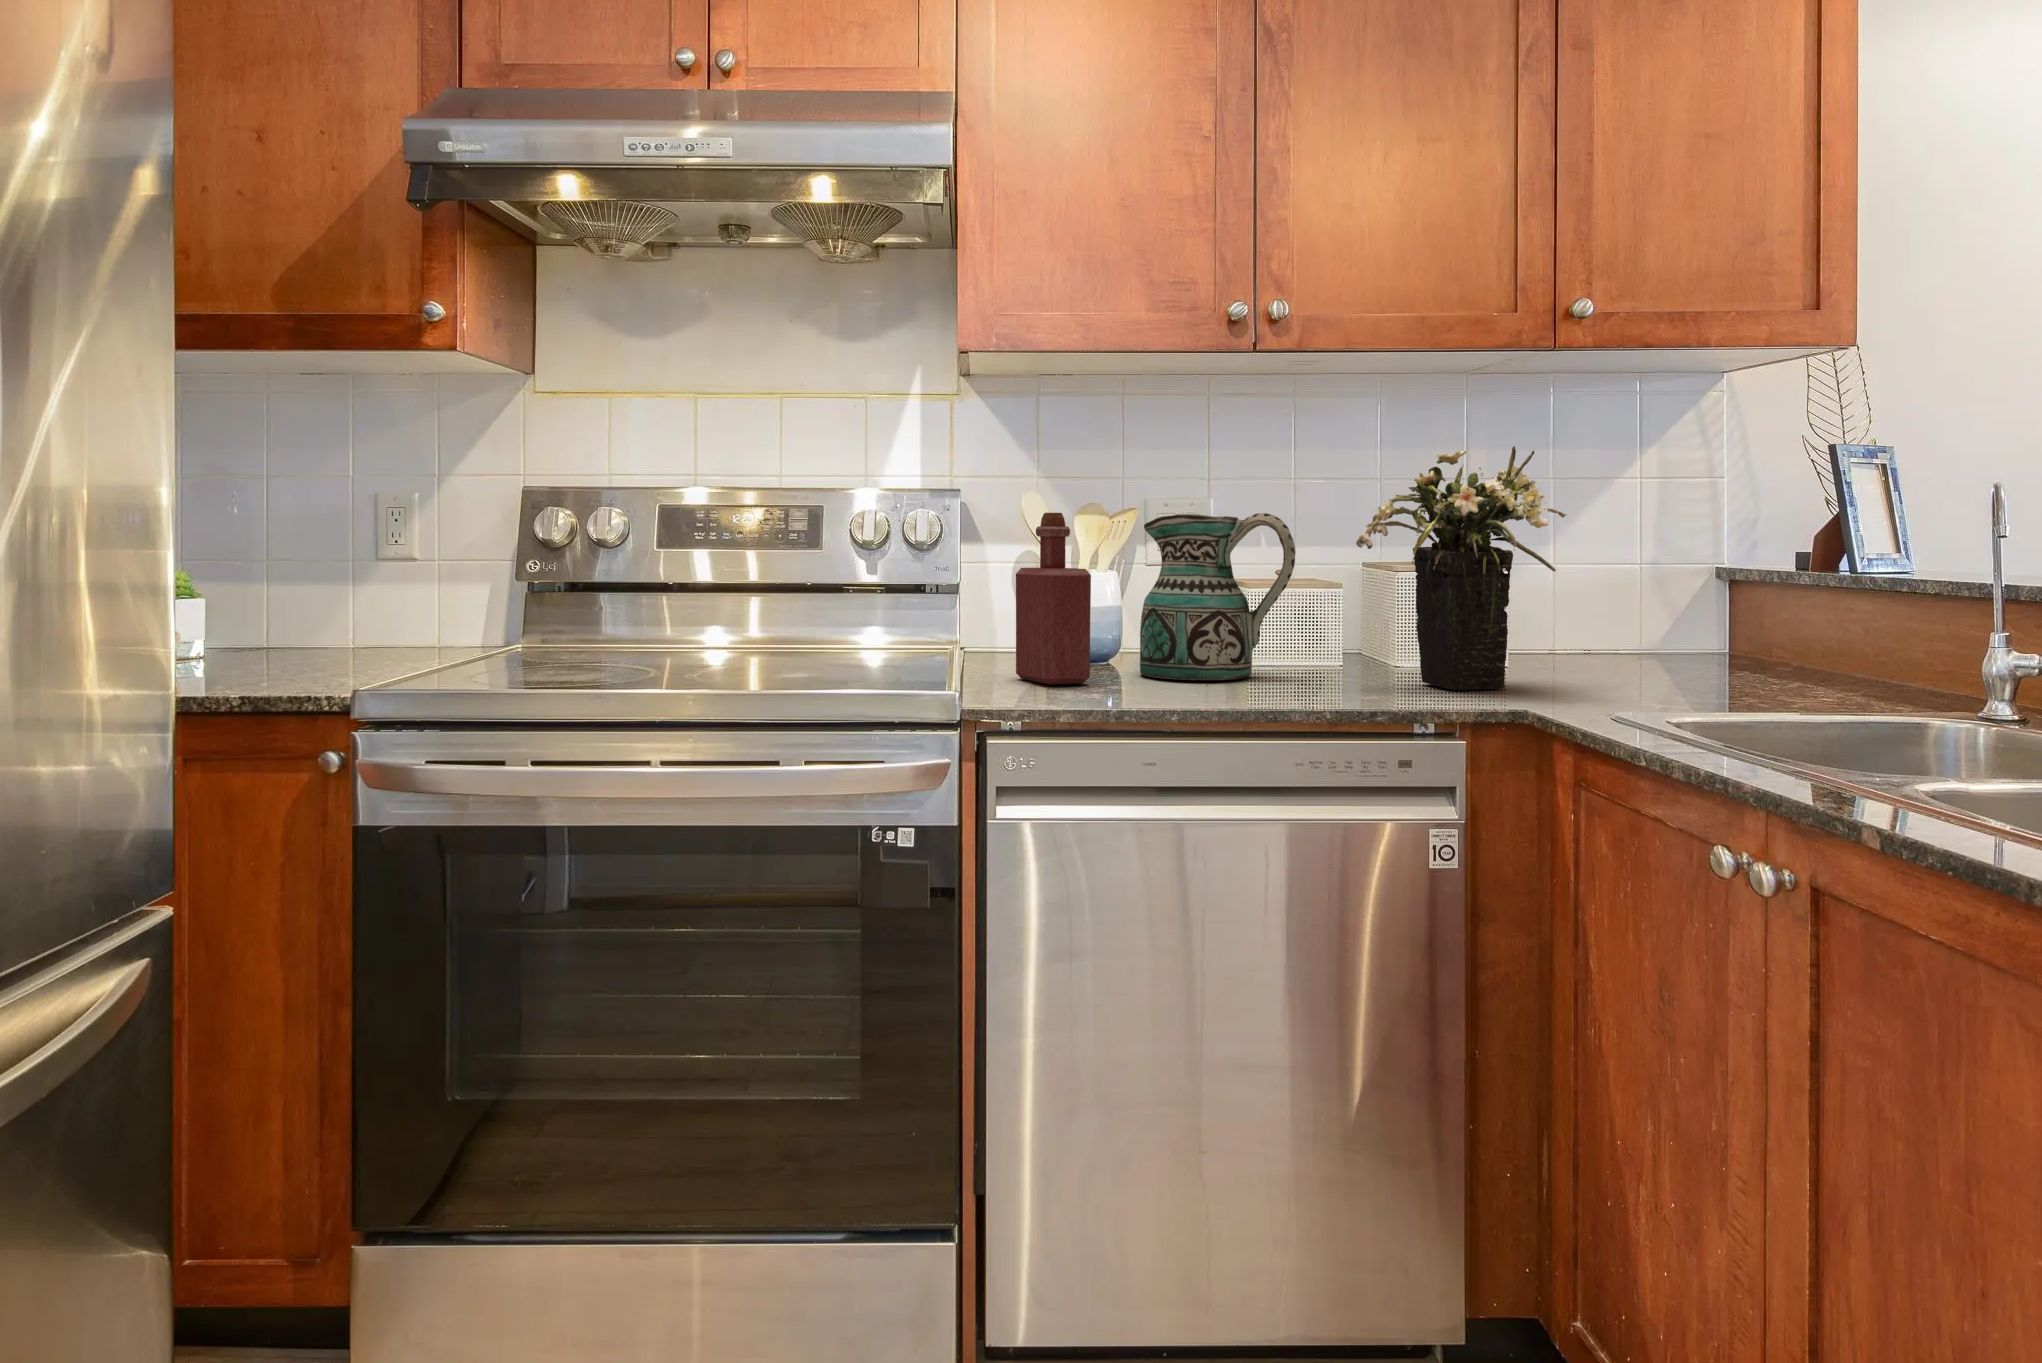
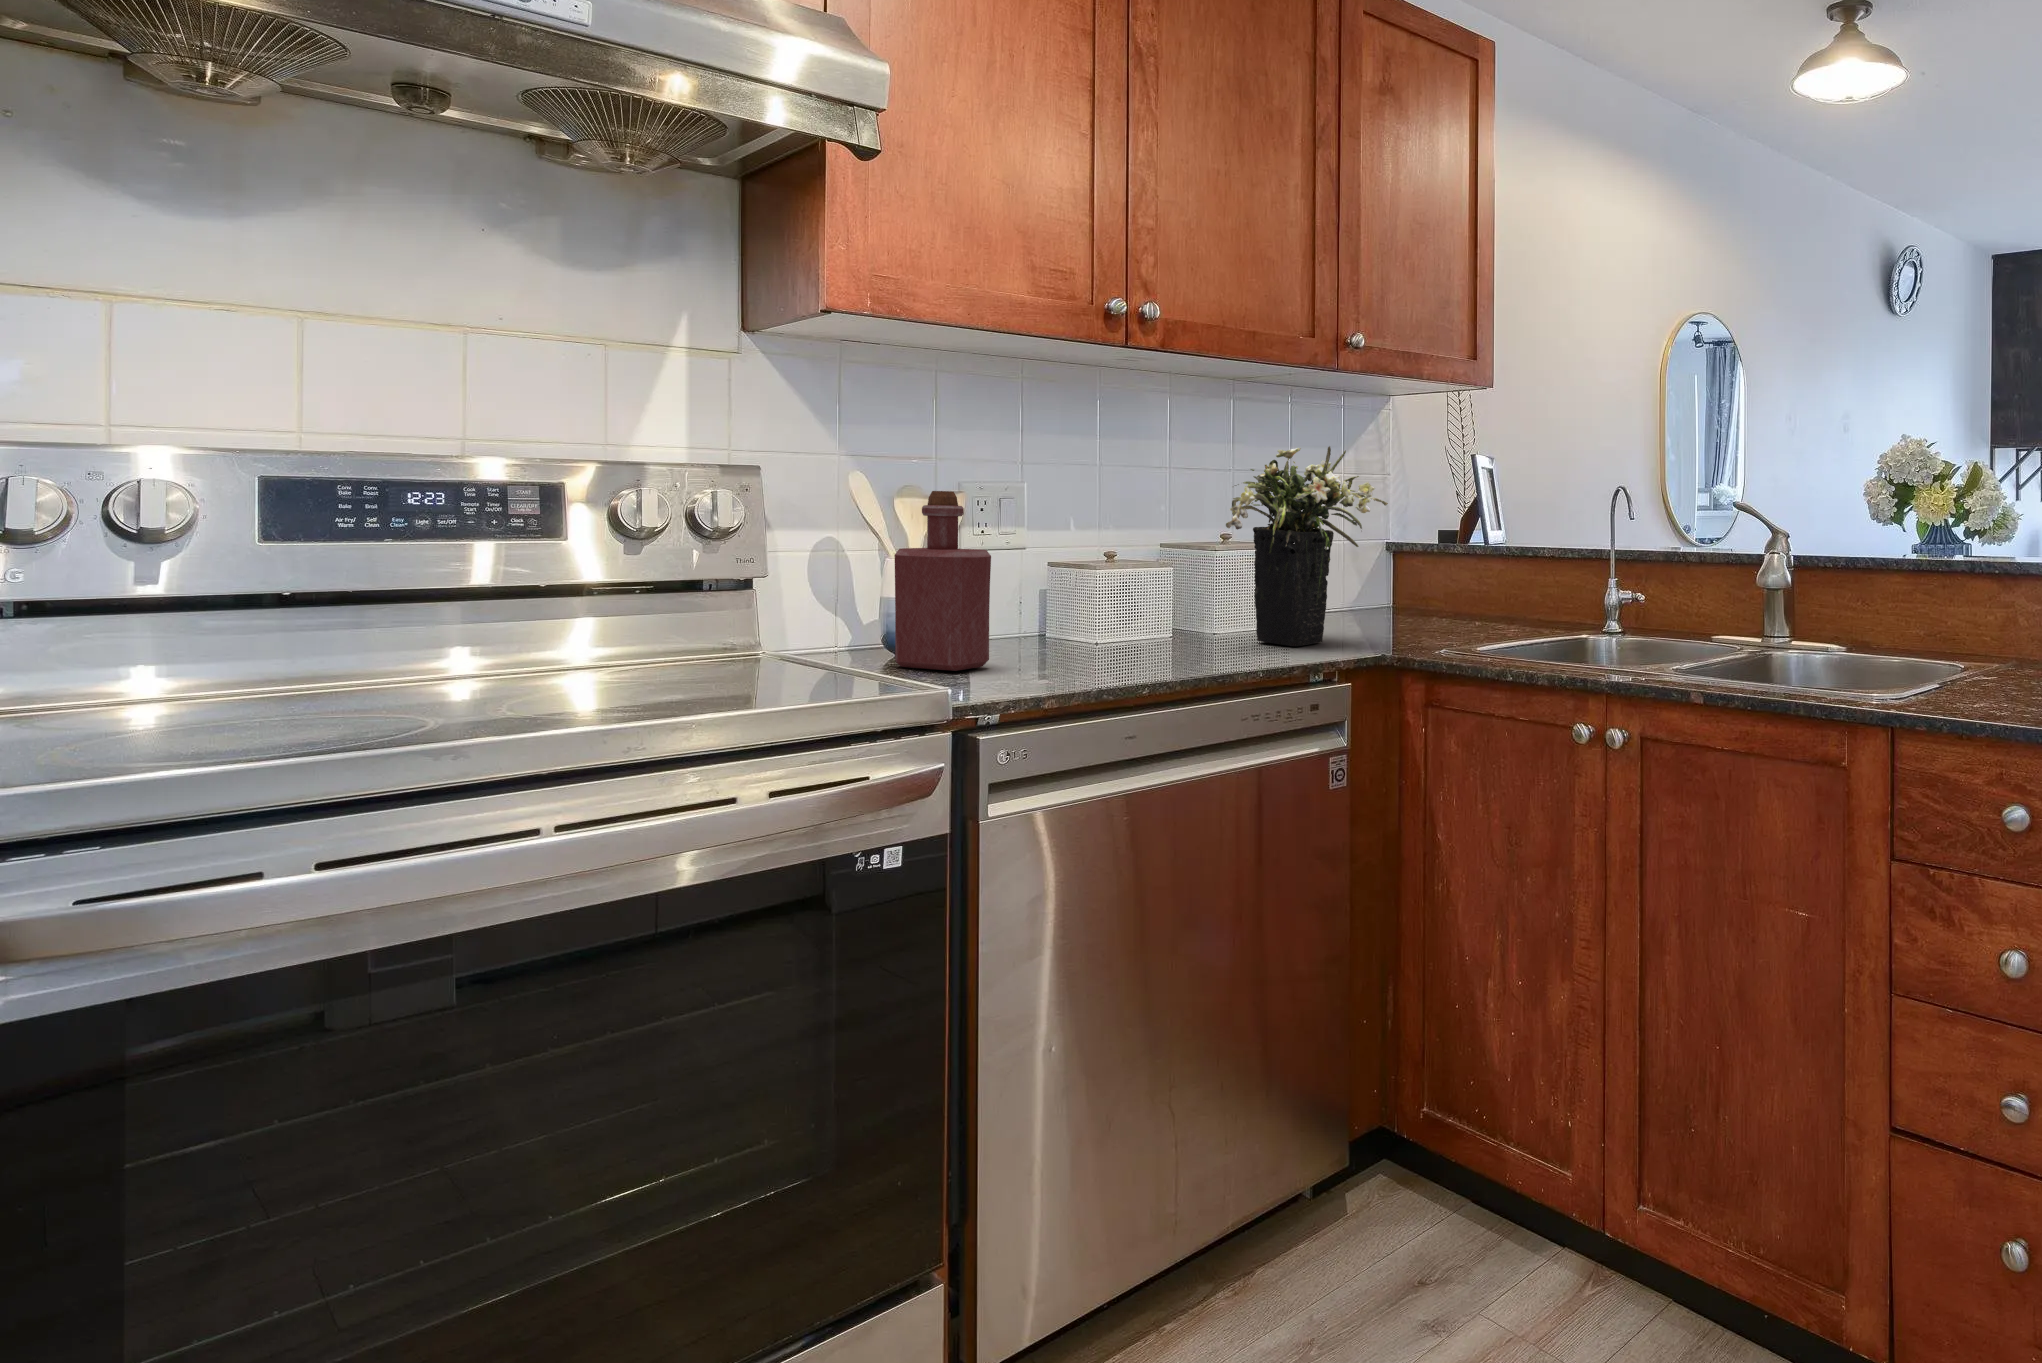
ceramic pitcher: present [1140,513,1295,680] -> none [1003,494,1156,655]

